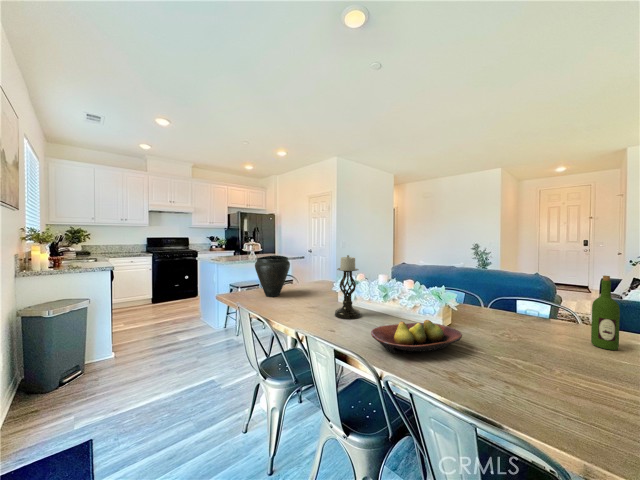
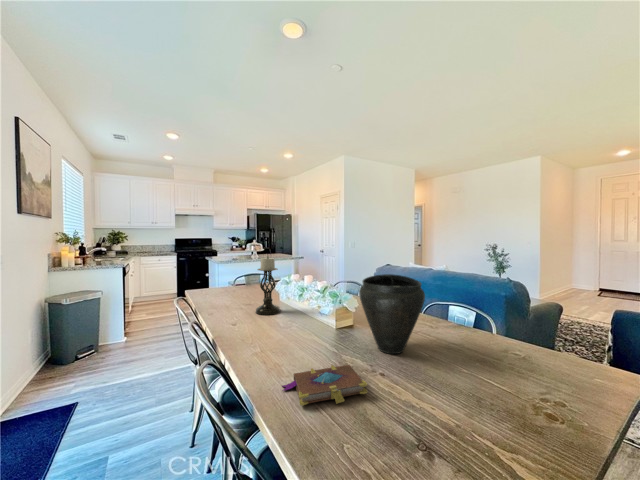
vase: present [255,255,290,297] -> present [359,274,425,354]
wine bottle: present [591,276,620,350] -> none [464,280,487,358]
fruit bowl: present [371,320,462,353] -> none [239,317,326,347]
book: none [492,366,591,416] -> present [282,365,368,406]

